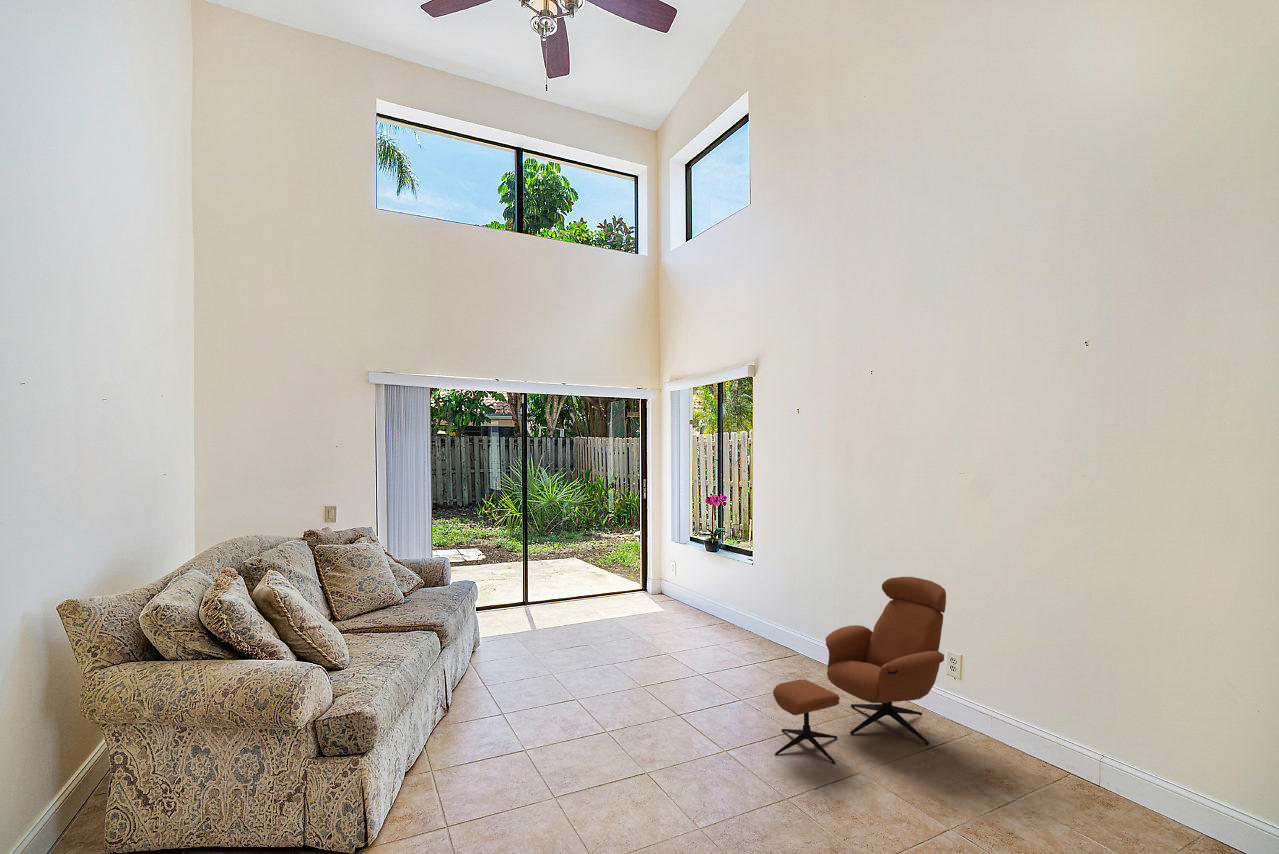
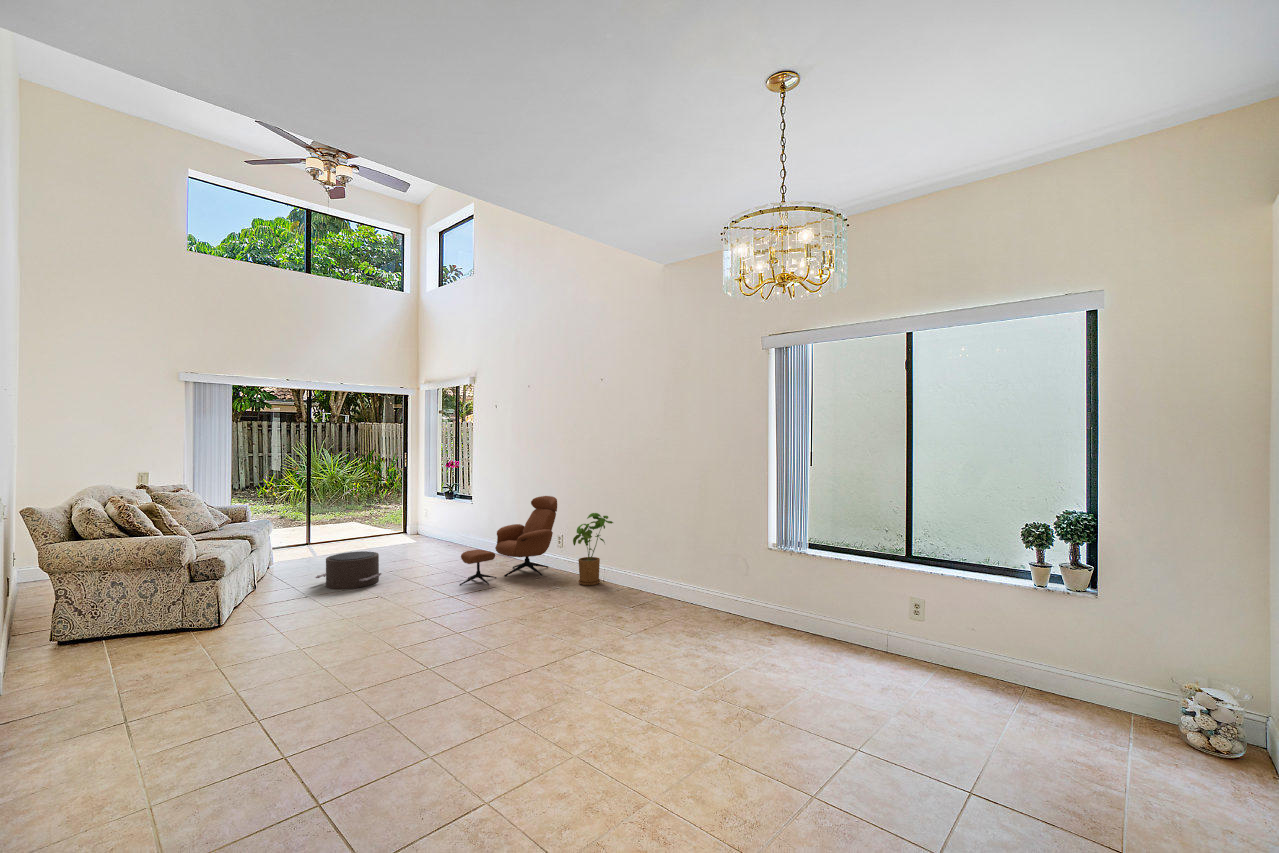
house plant: none [1022,643,1131,805] -> present [573,513,613,585]
pouf: none [528,656,635,733] -> present [315,551,381,589]

